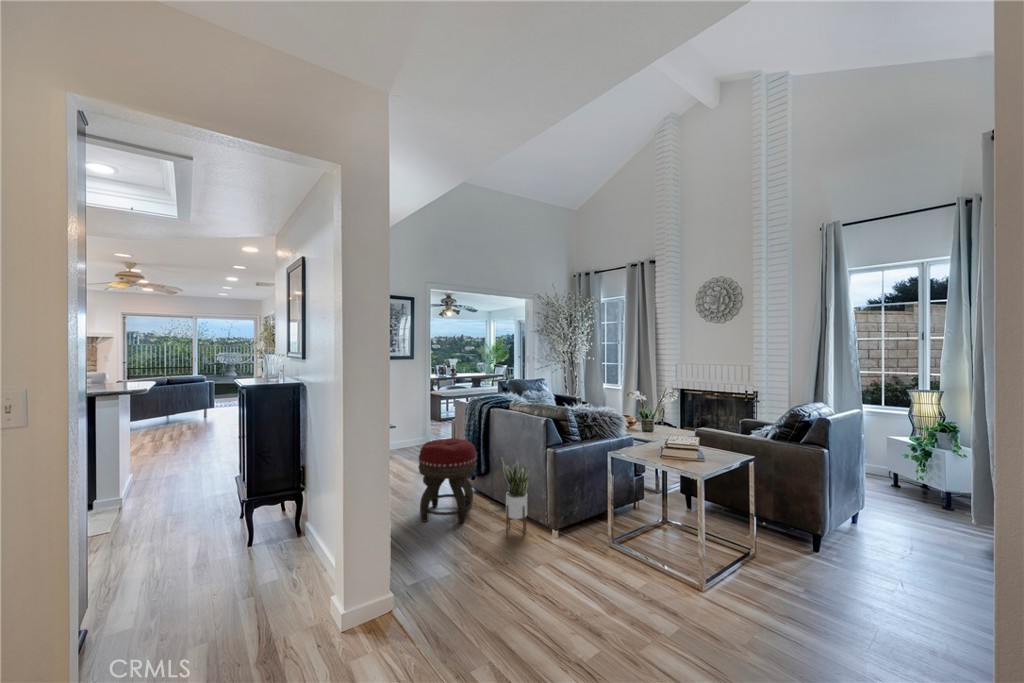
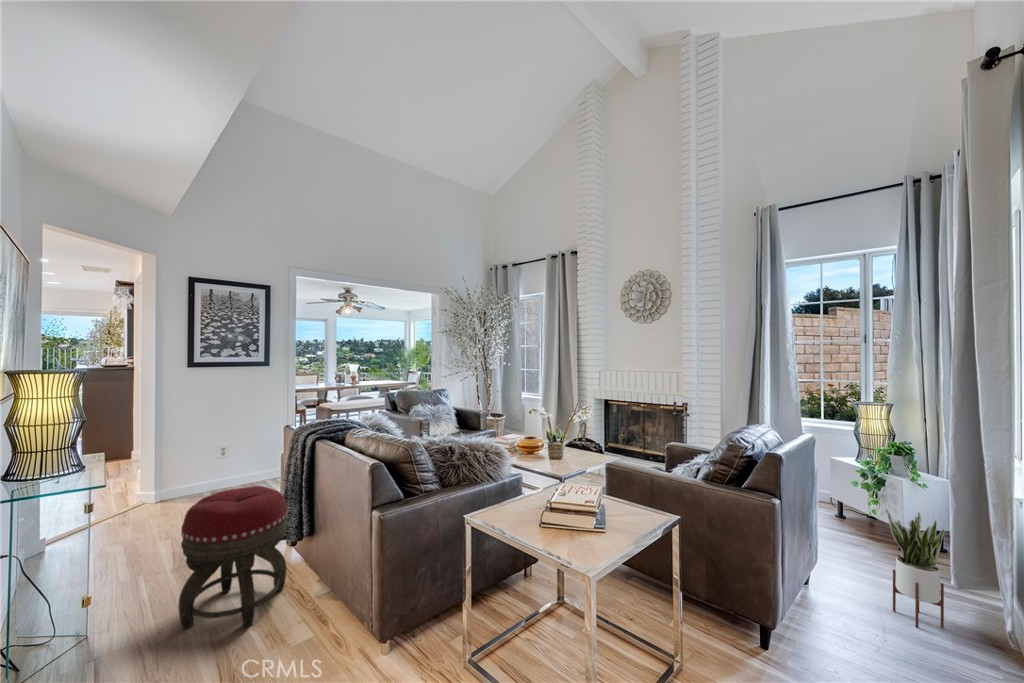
potted plant: present [502,458,530,536] -> present [886,509,945,628]

